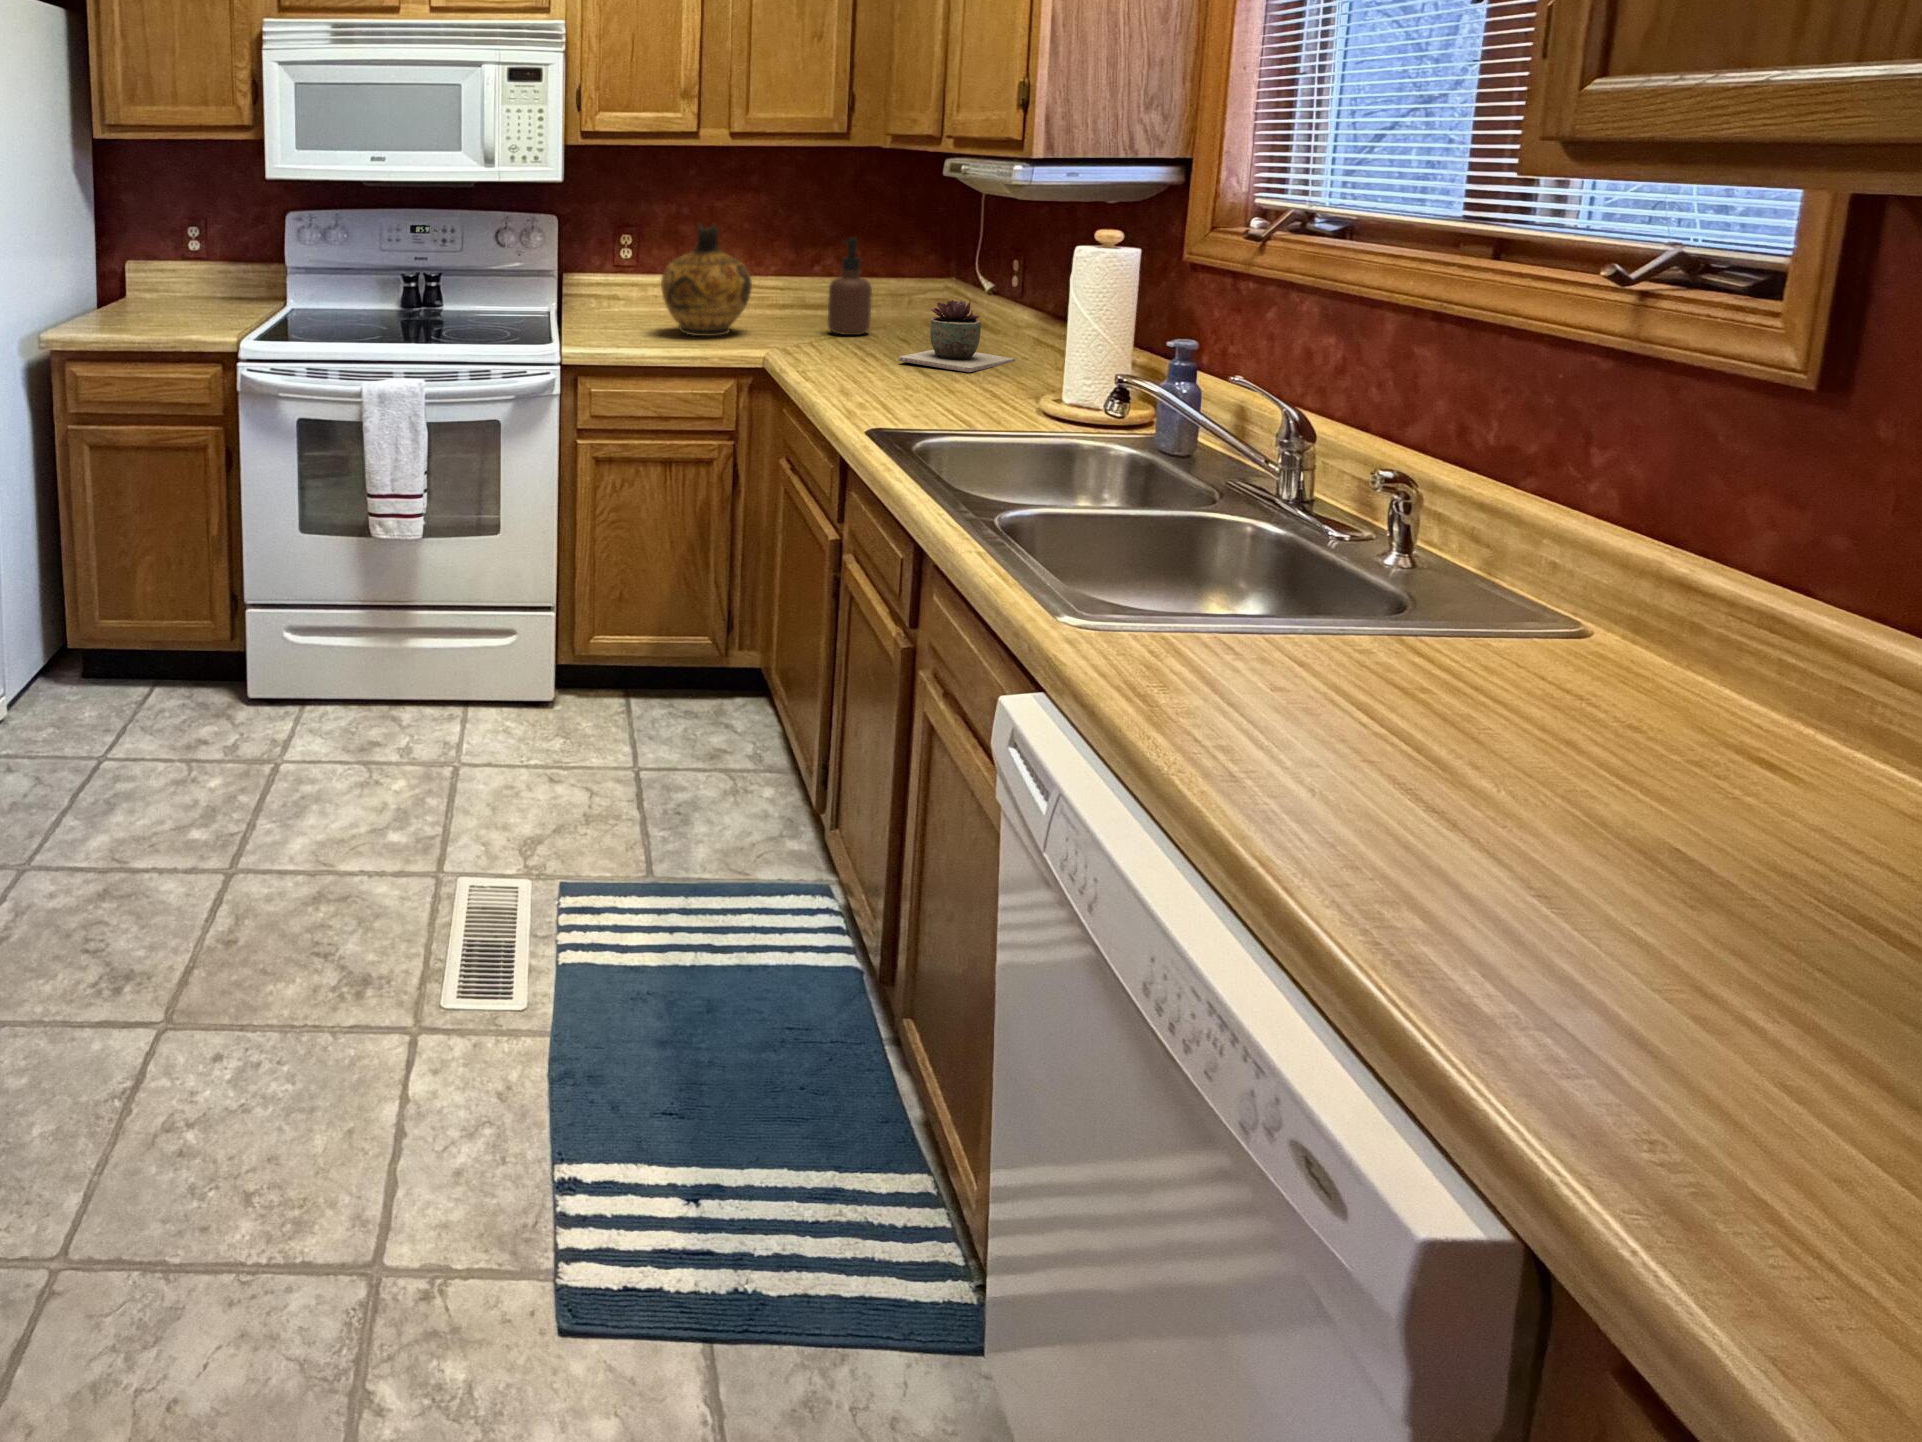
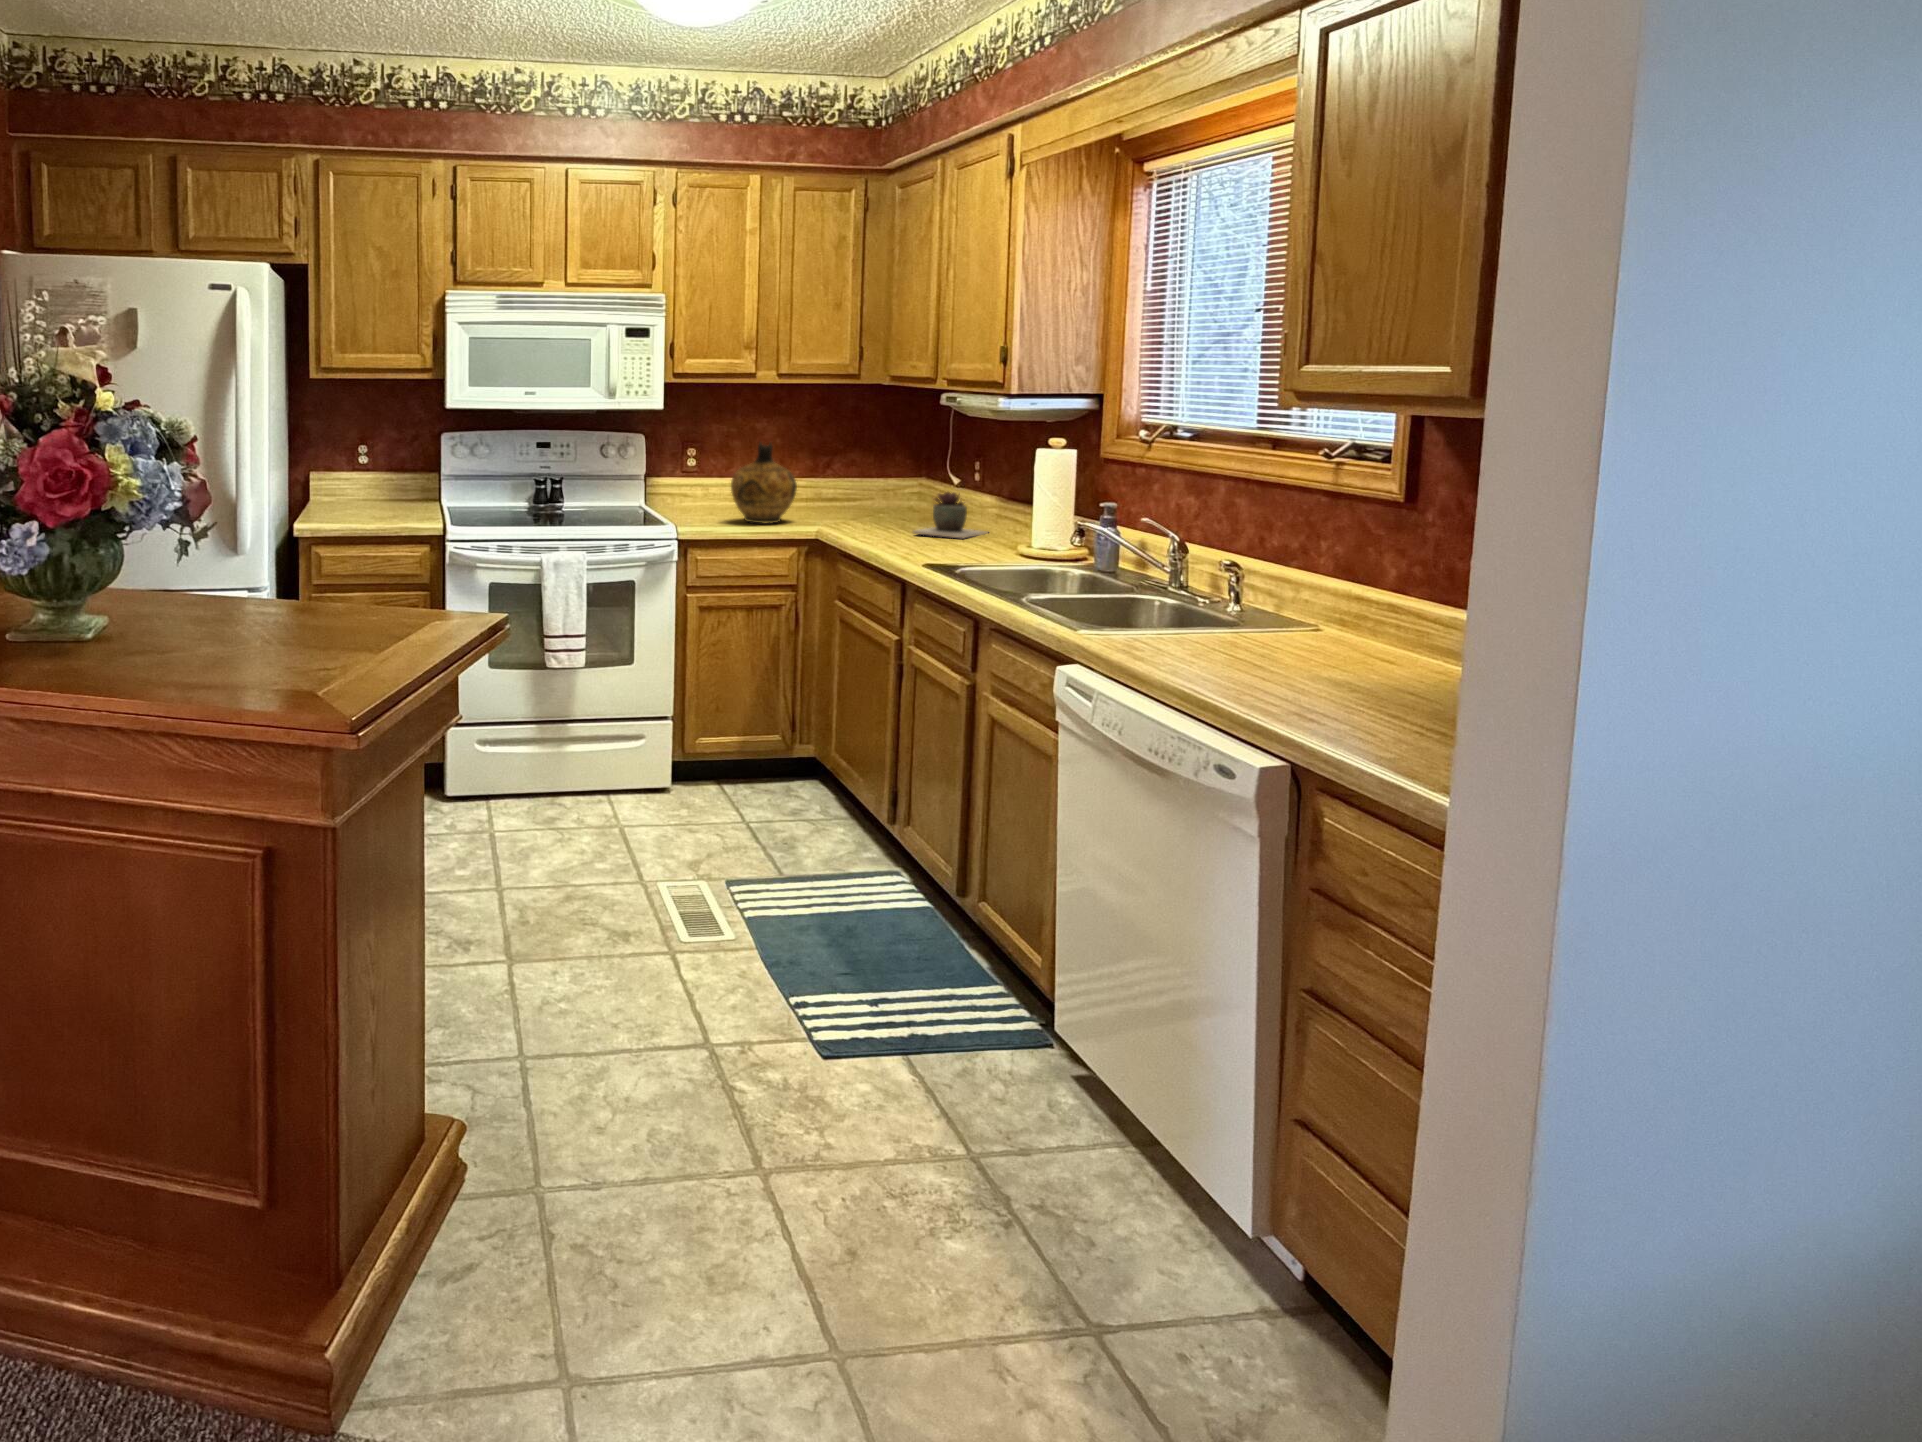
soap dispenser: present [828,238,872,335] -> none [851,452,882,521]

